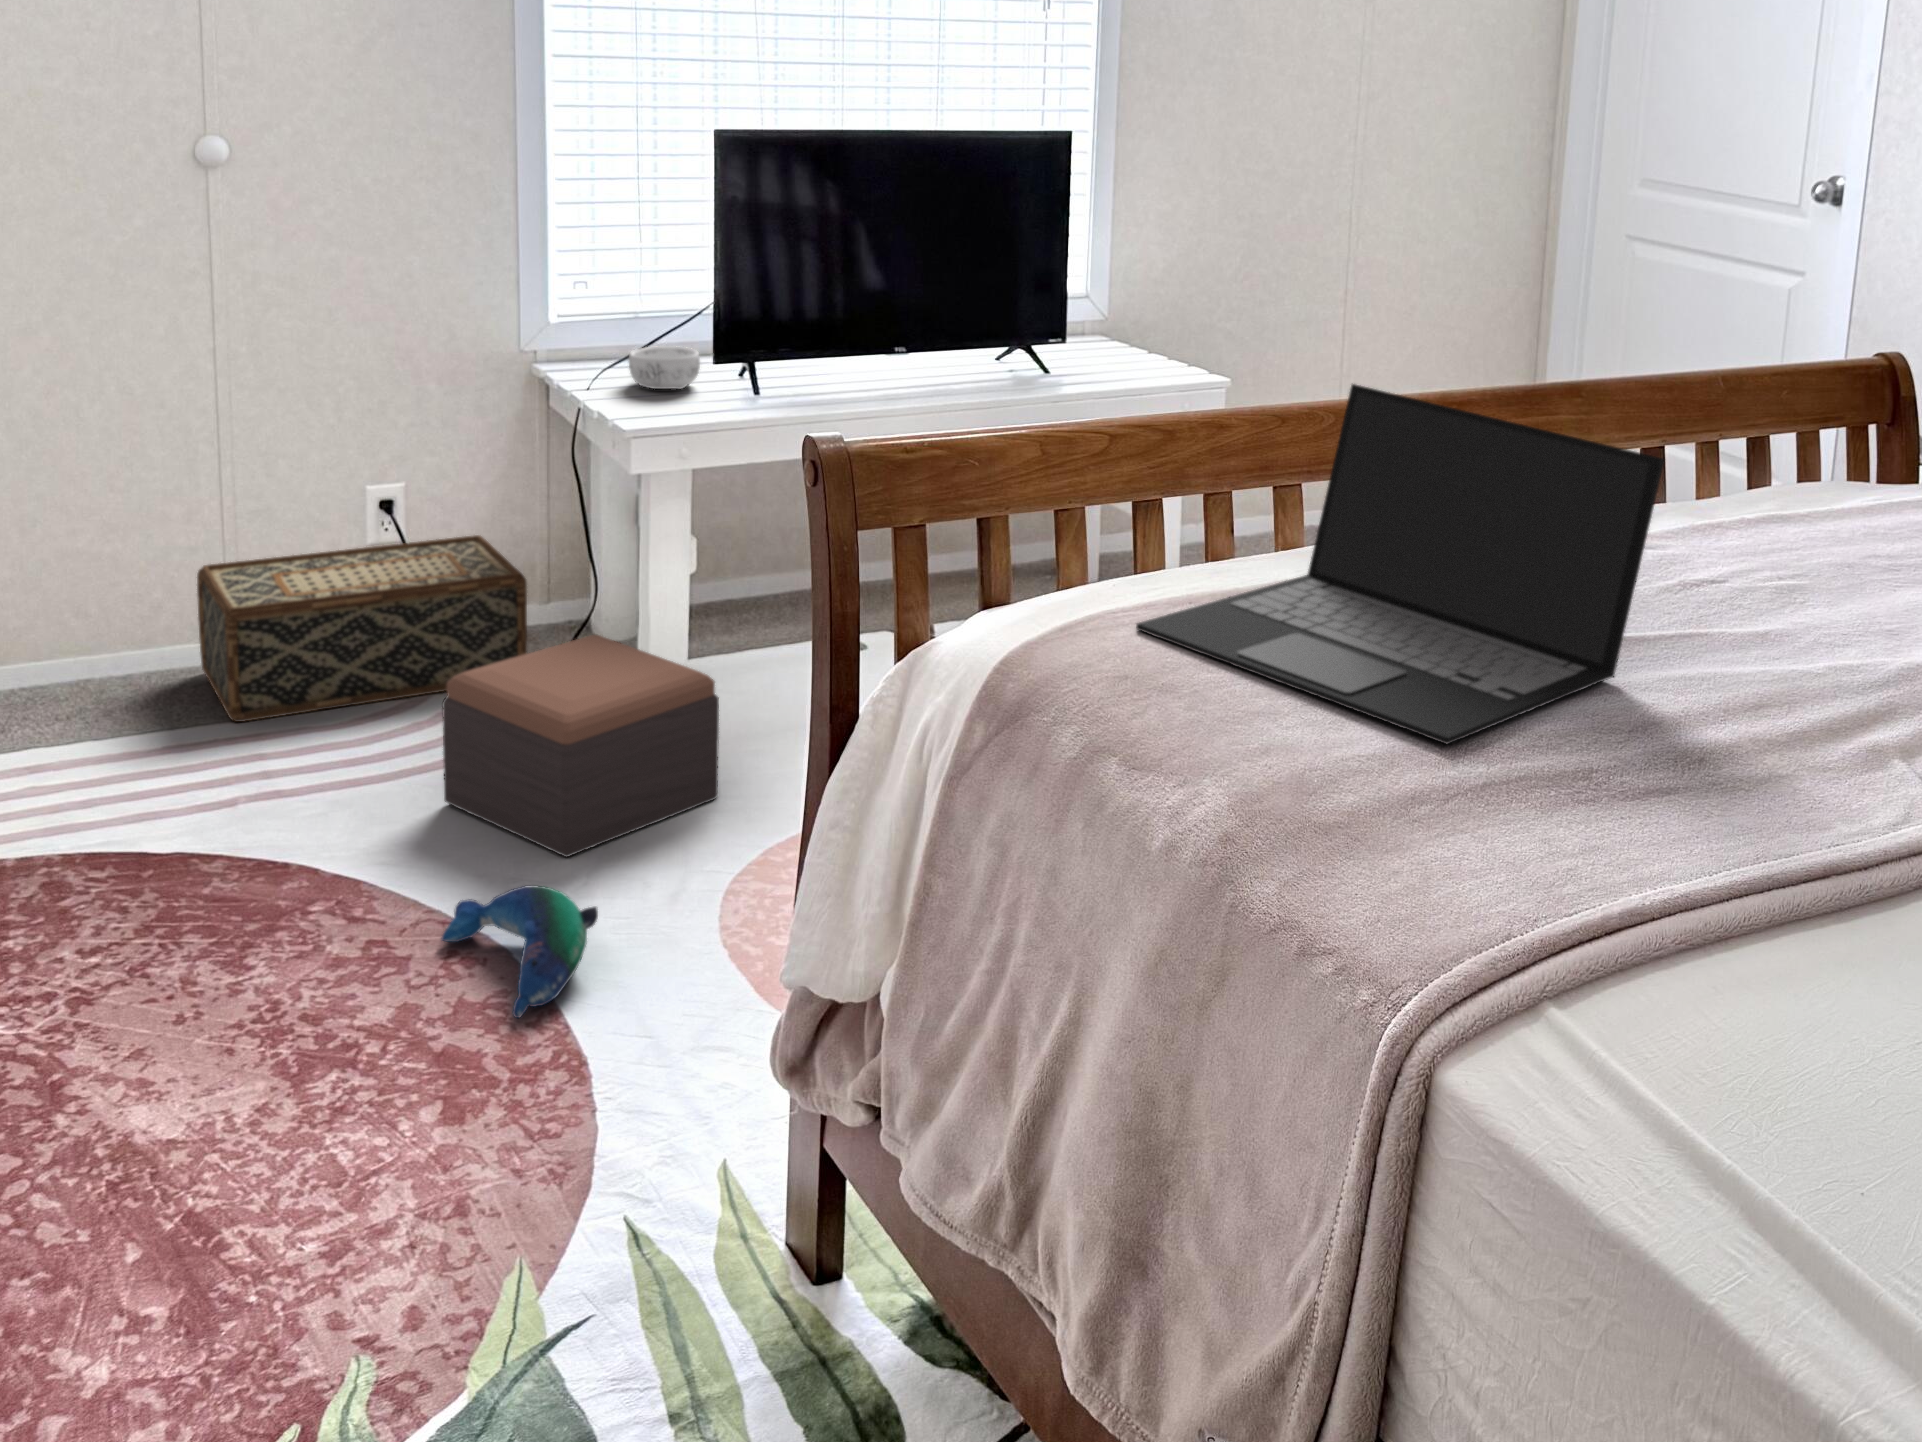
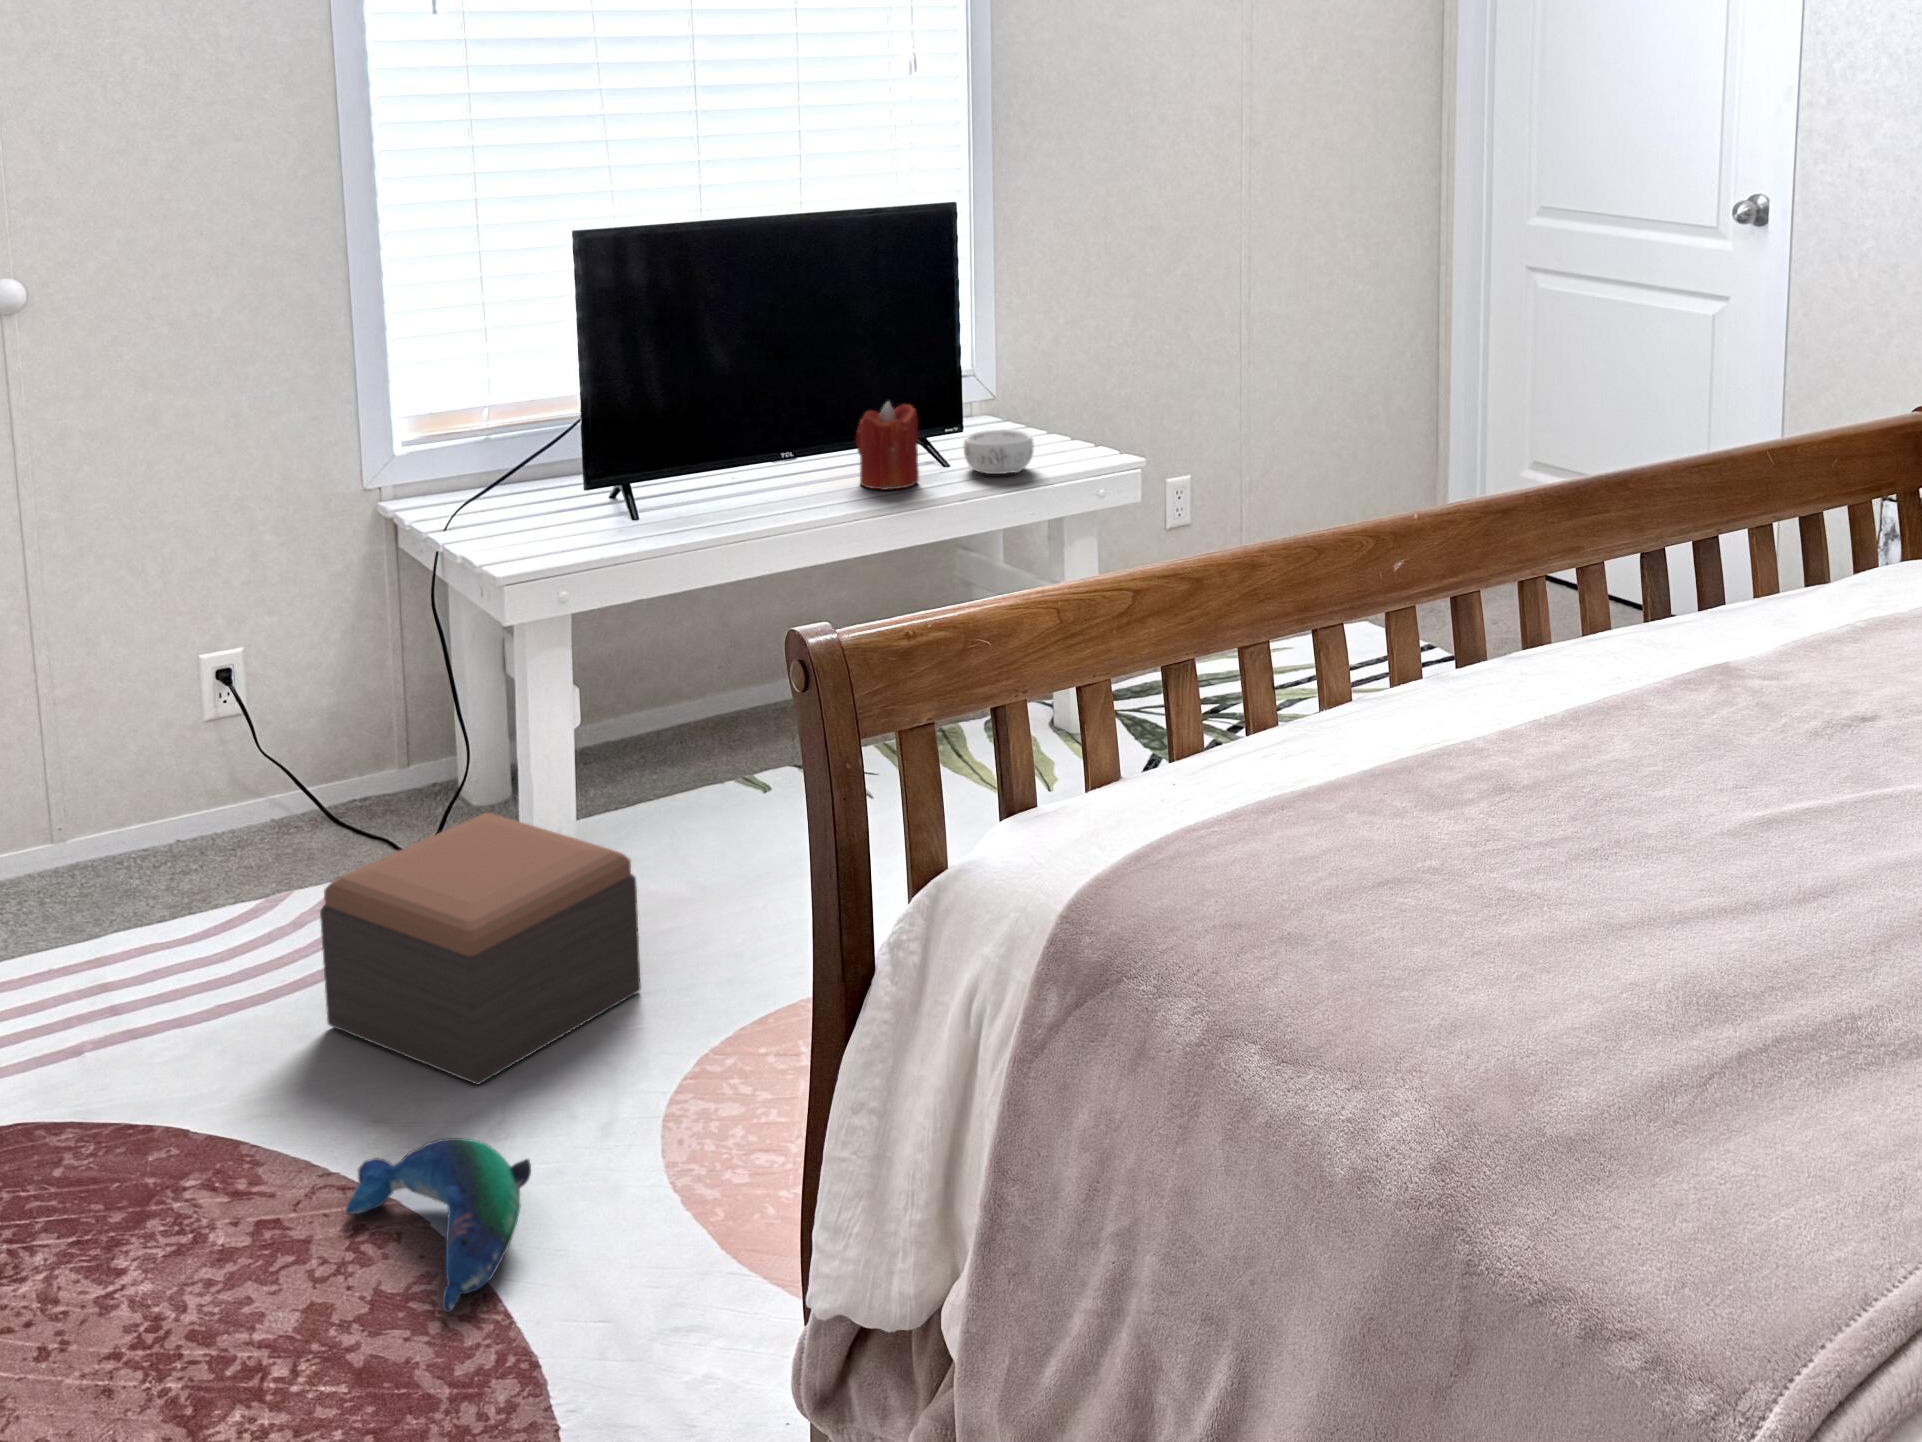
candle: none [958,307,1016,388] -> present [856,401,919,490]
decorative bowl: present [629,346,700,389] -> present [964,429,1034,474]
laptop: present [1136,384,1665,744] -> none [1236,522,1865,1001]
woven basket: present [197,535,527,722] -> none [20,696,403,942]

